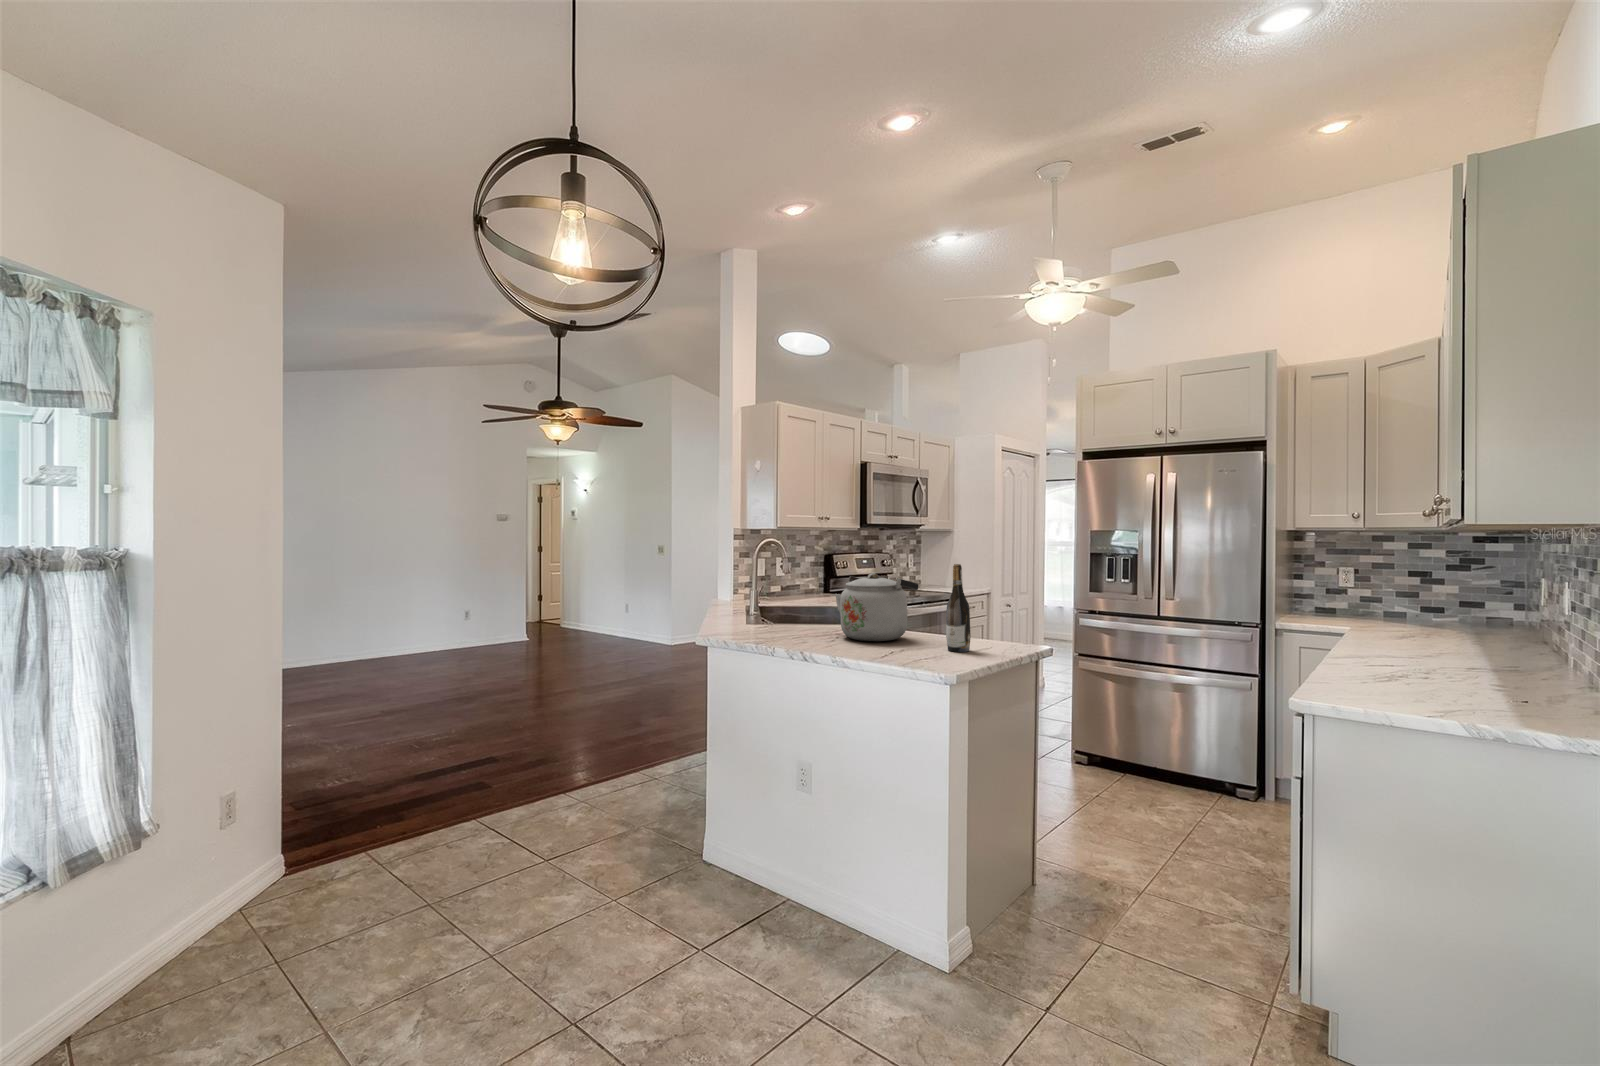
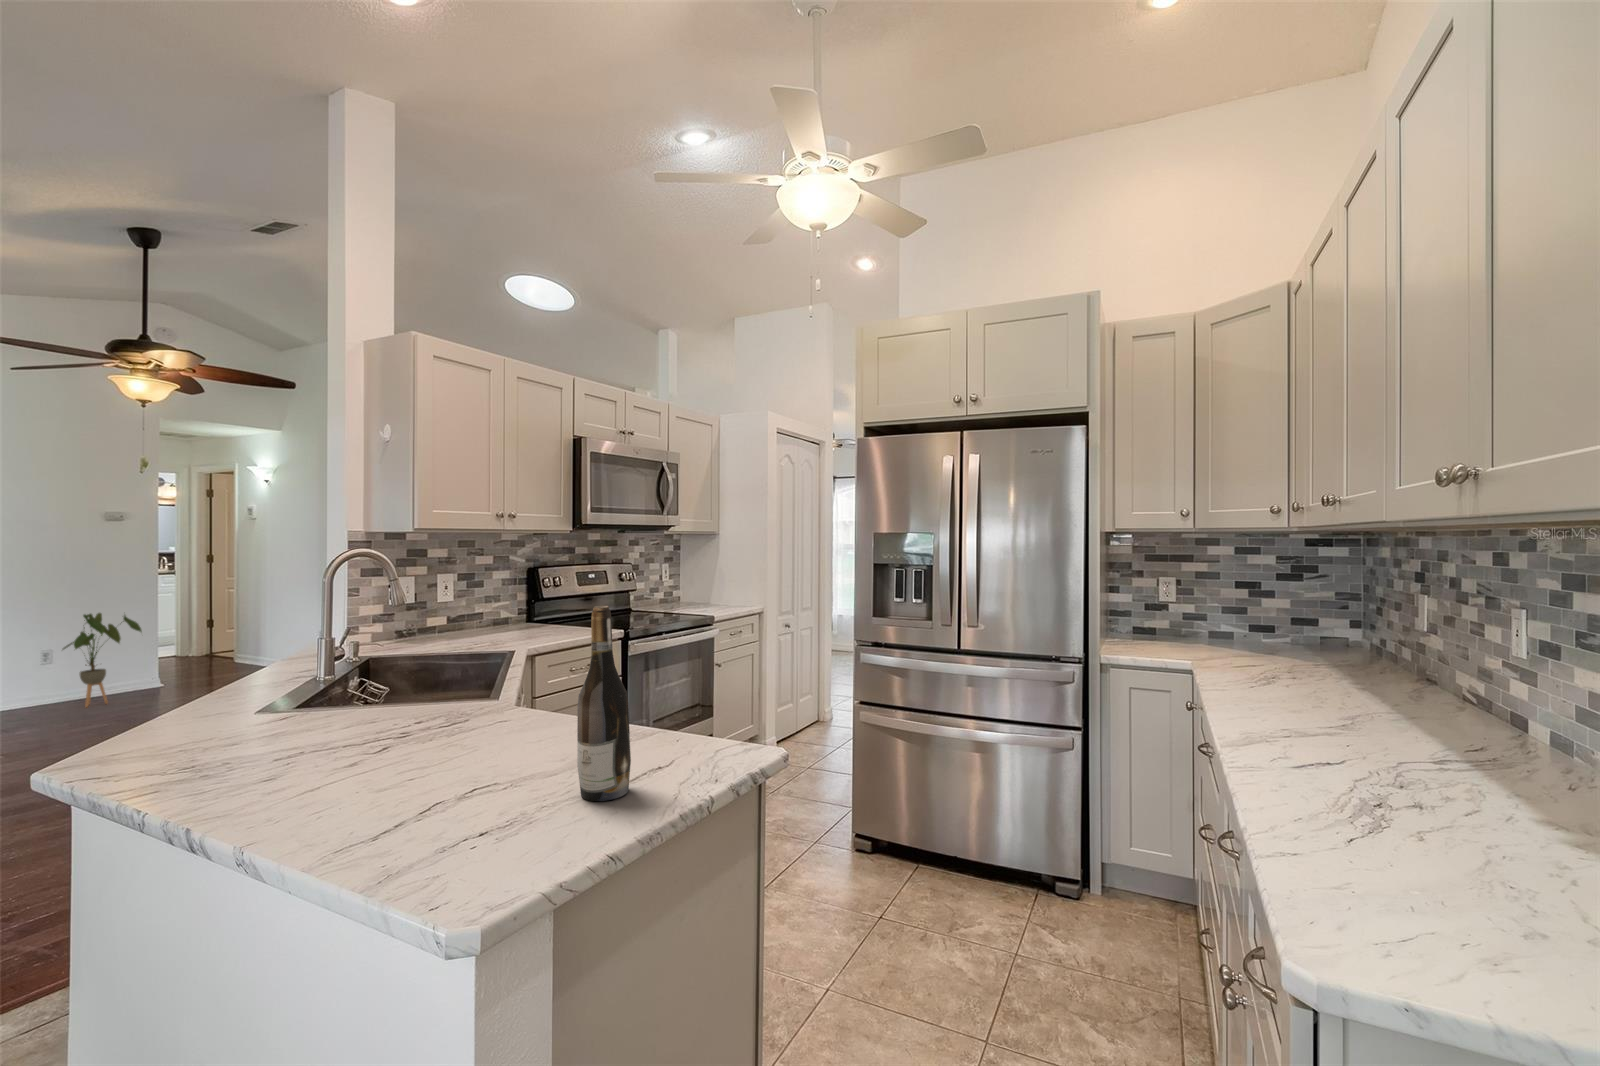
kettle: present [835,573,918,641] -> none [370,623,551,773]
house plant: none [492,584,537,649] -> present [63,613,142,707]

